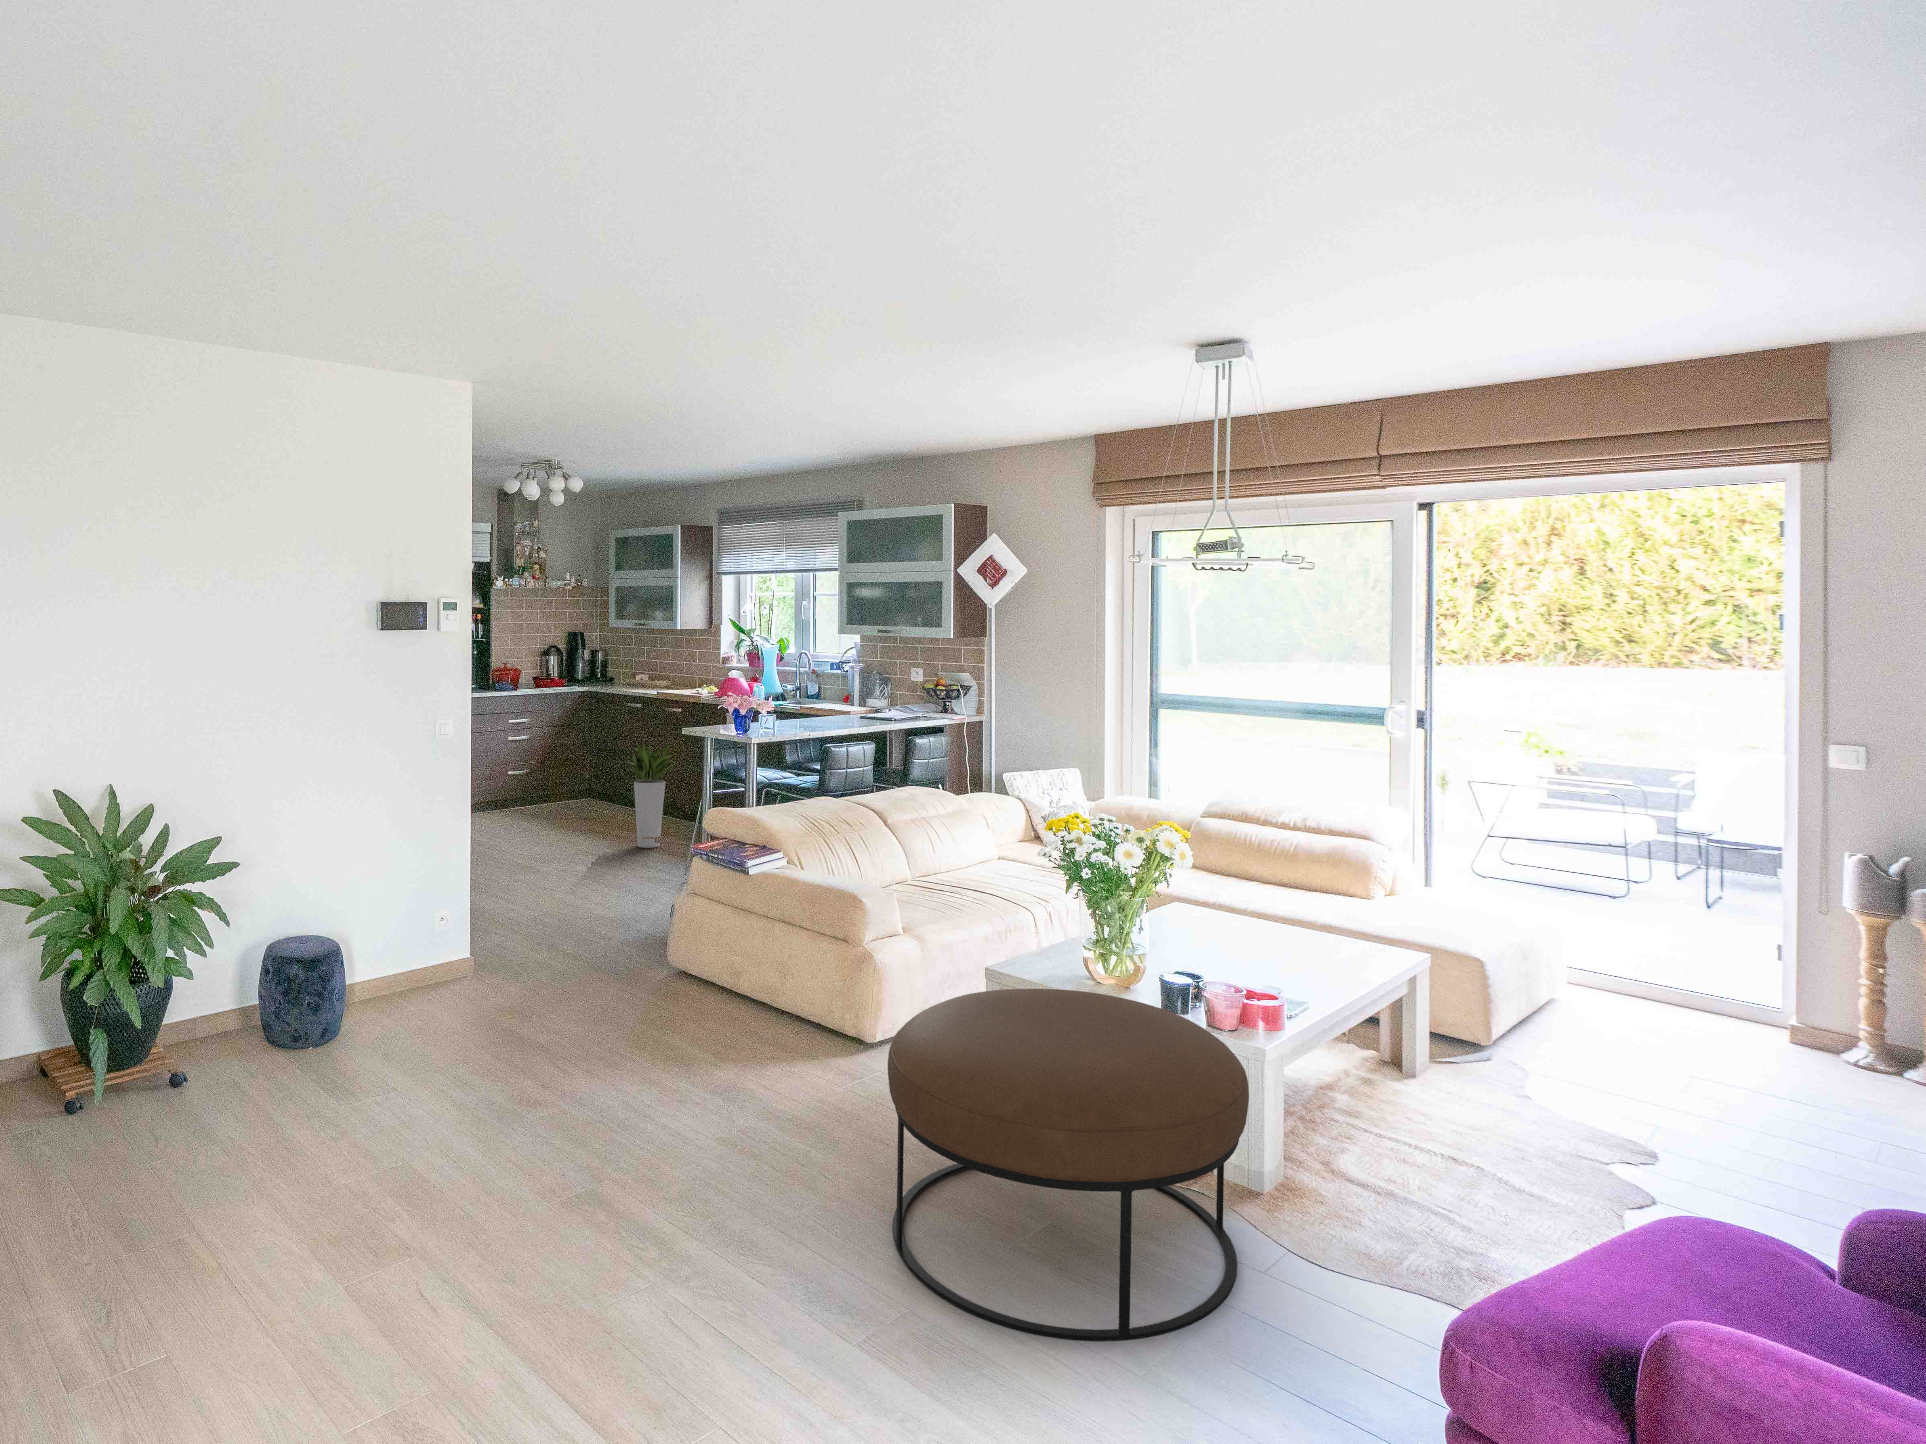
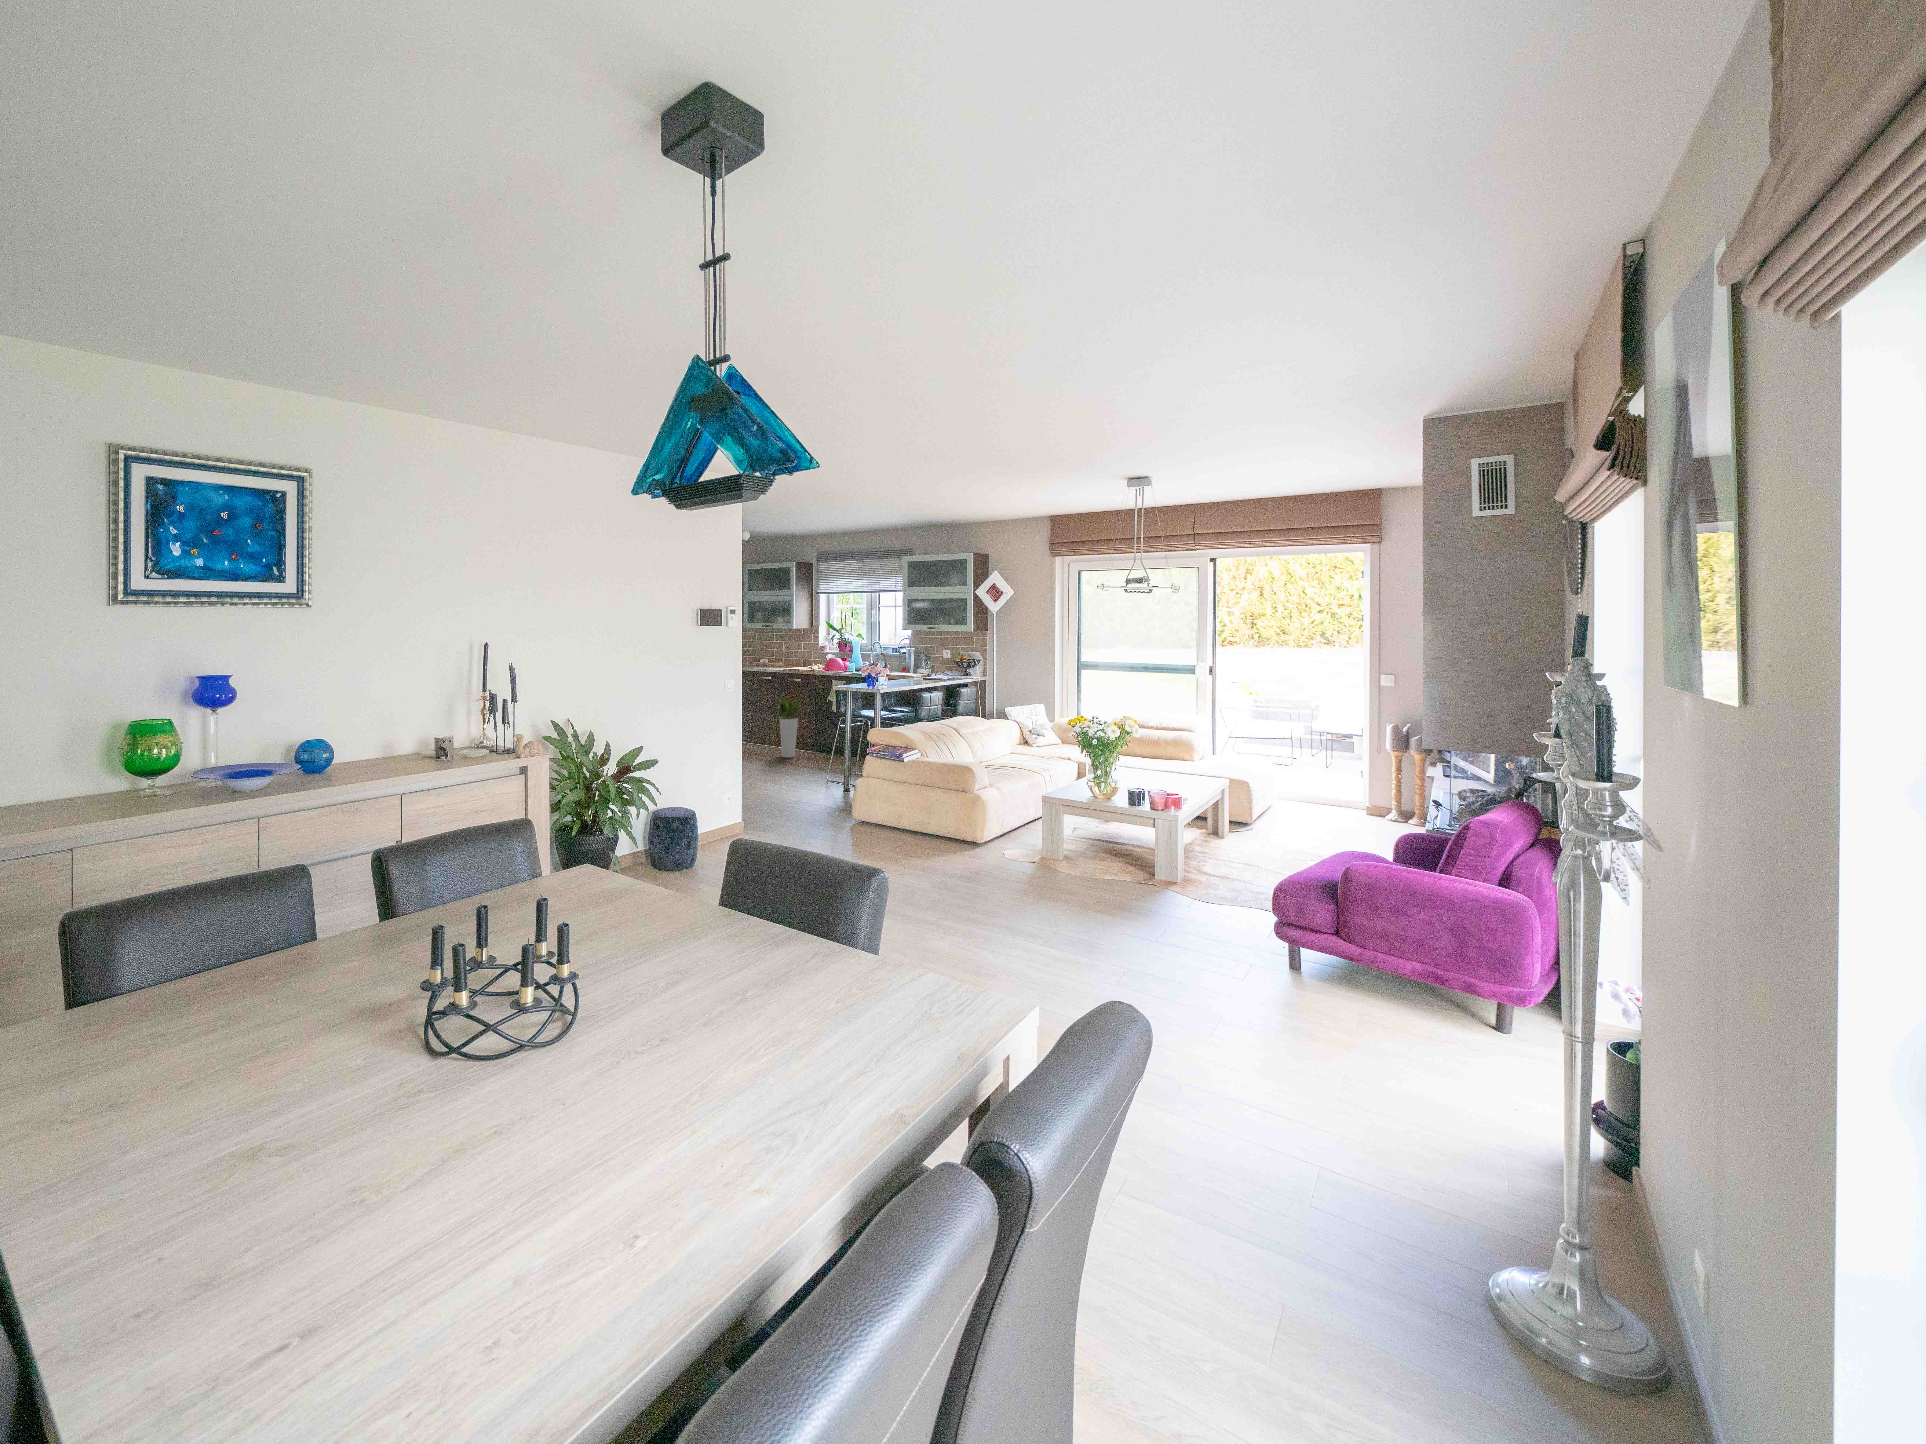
ottoman: present [888,989,1249,1341] -> none [1023,802,1183,931]

